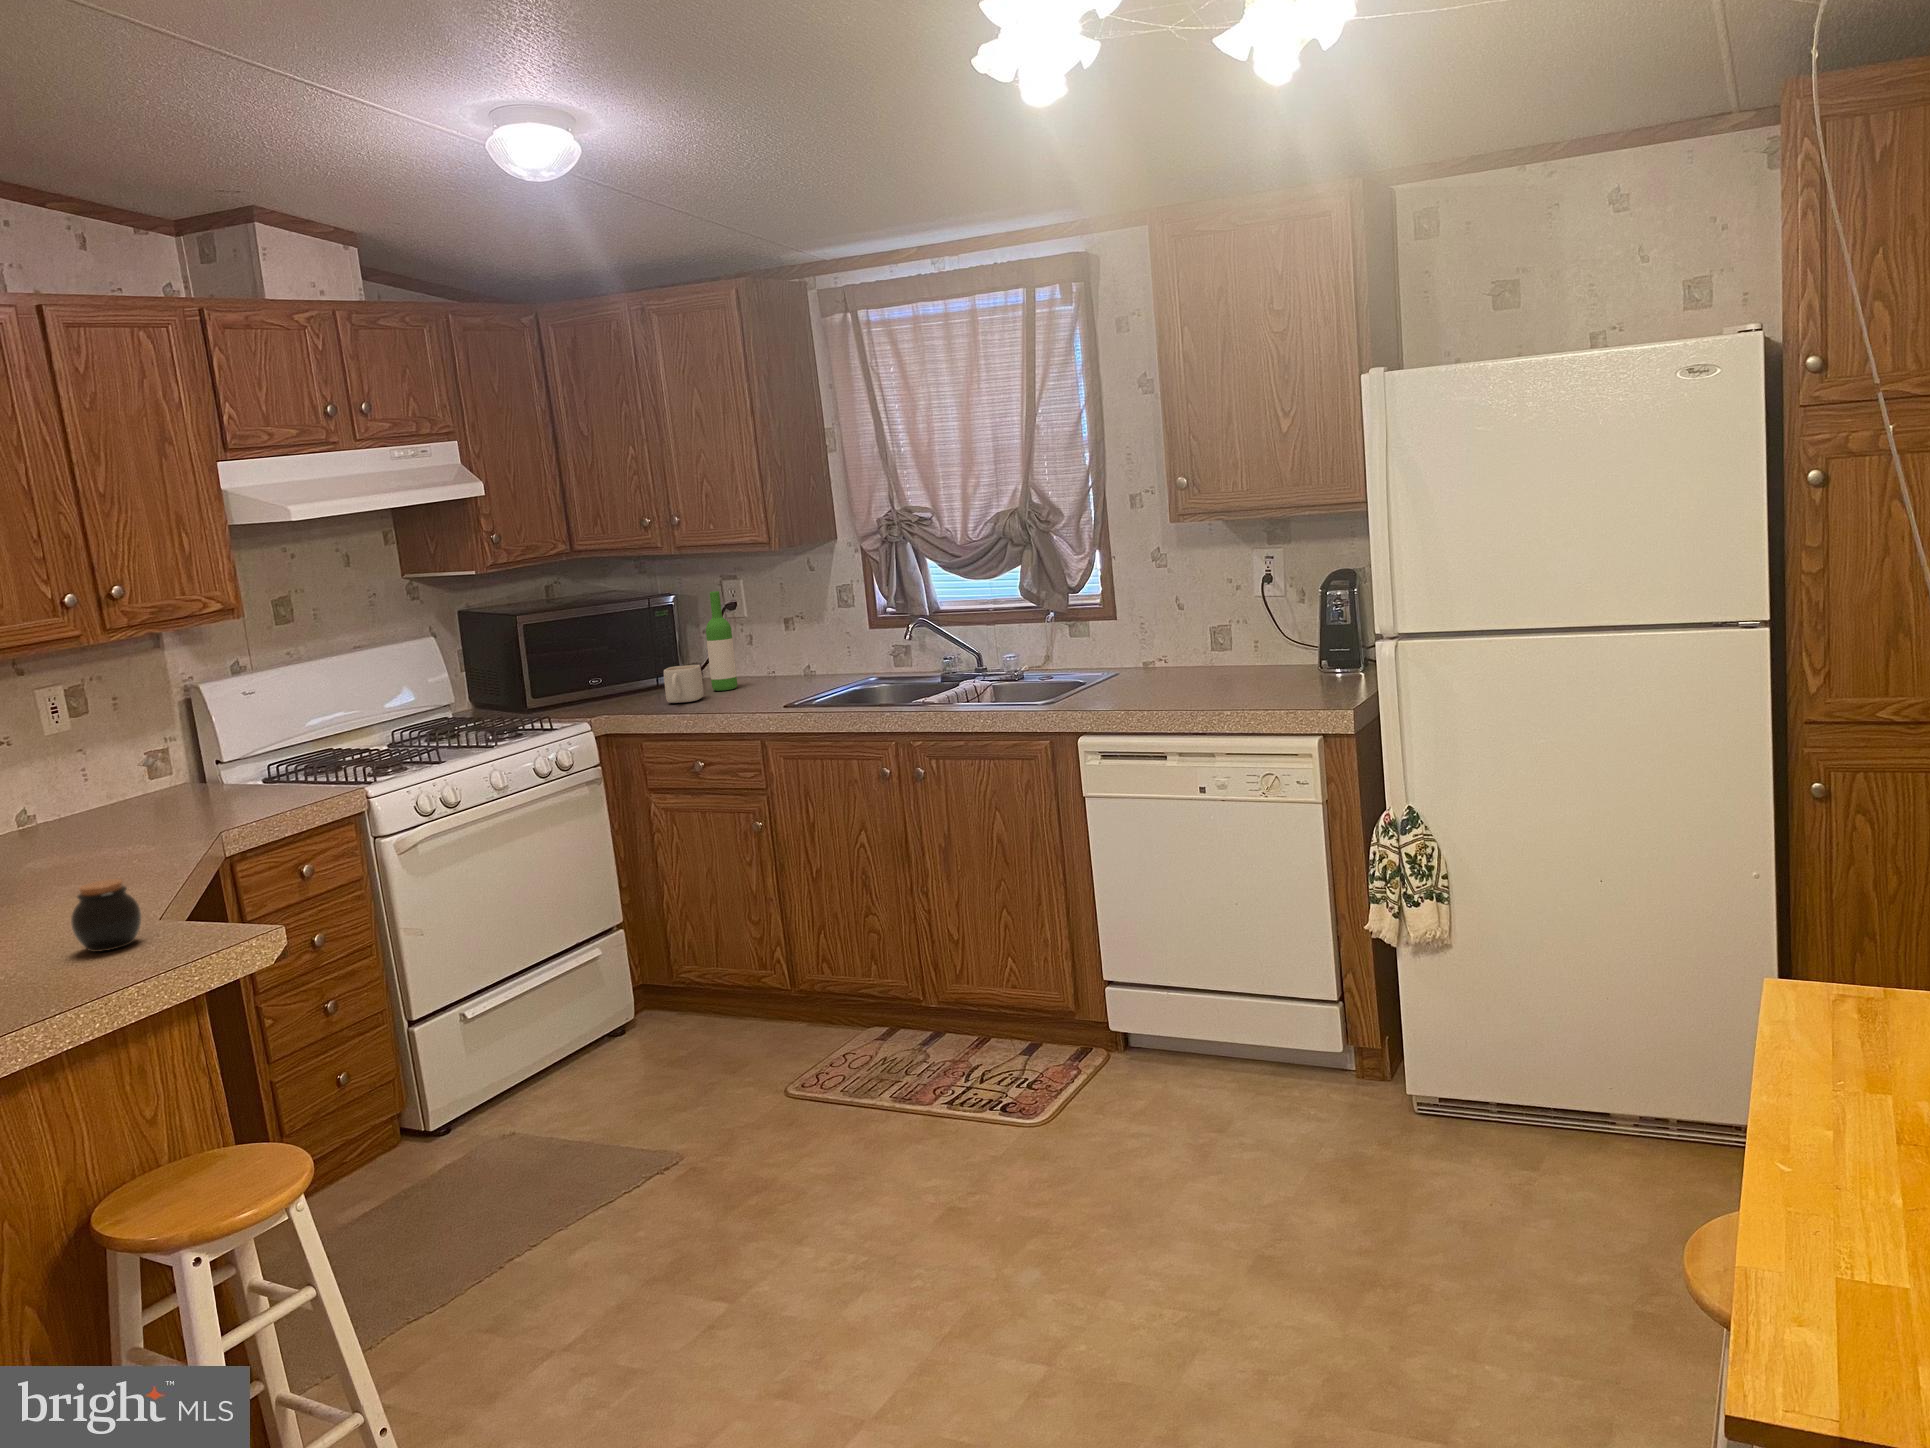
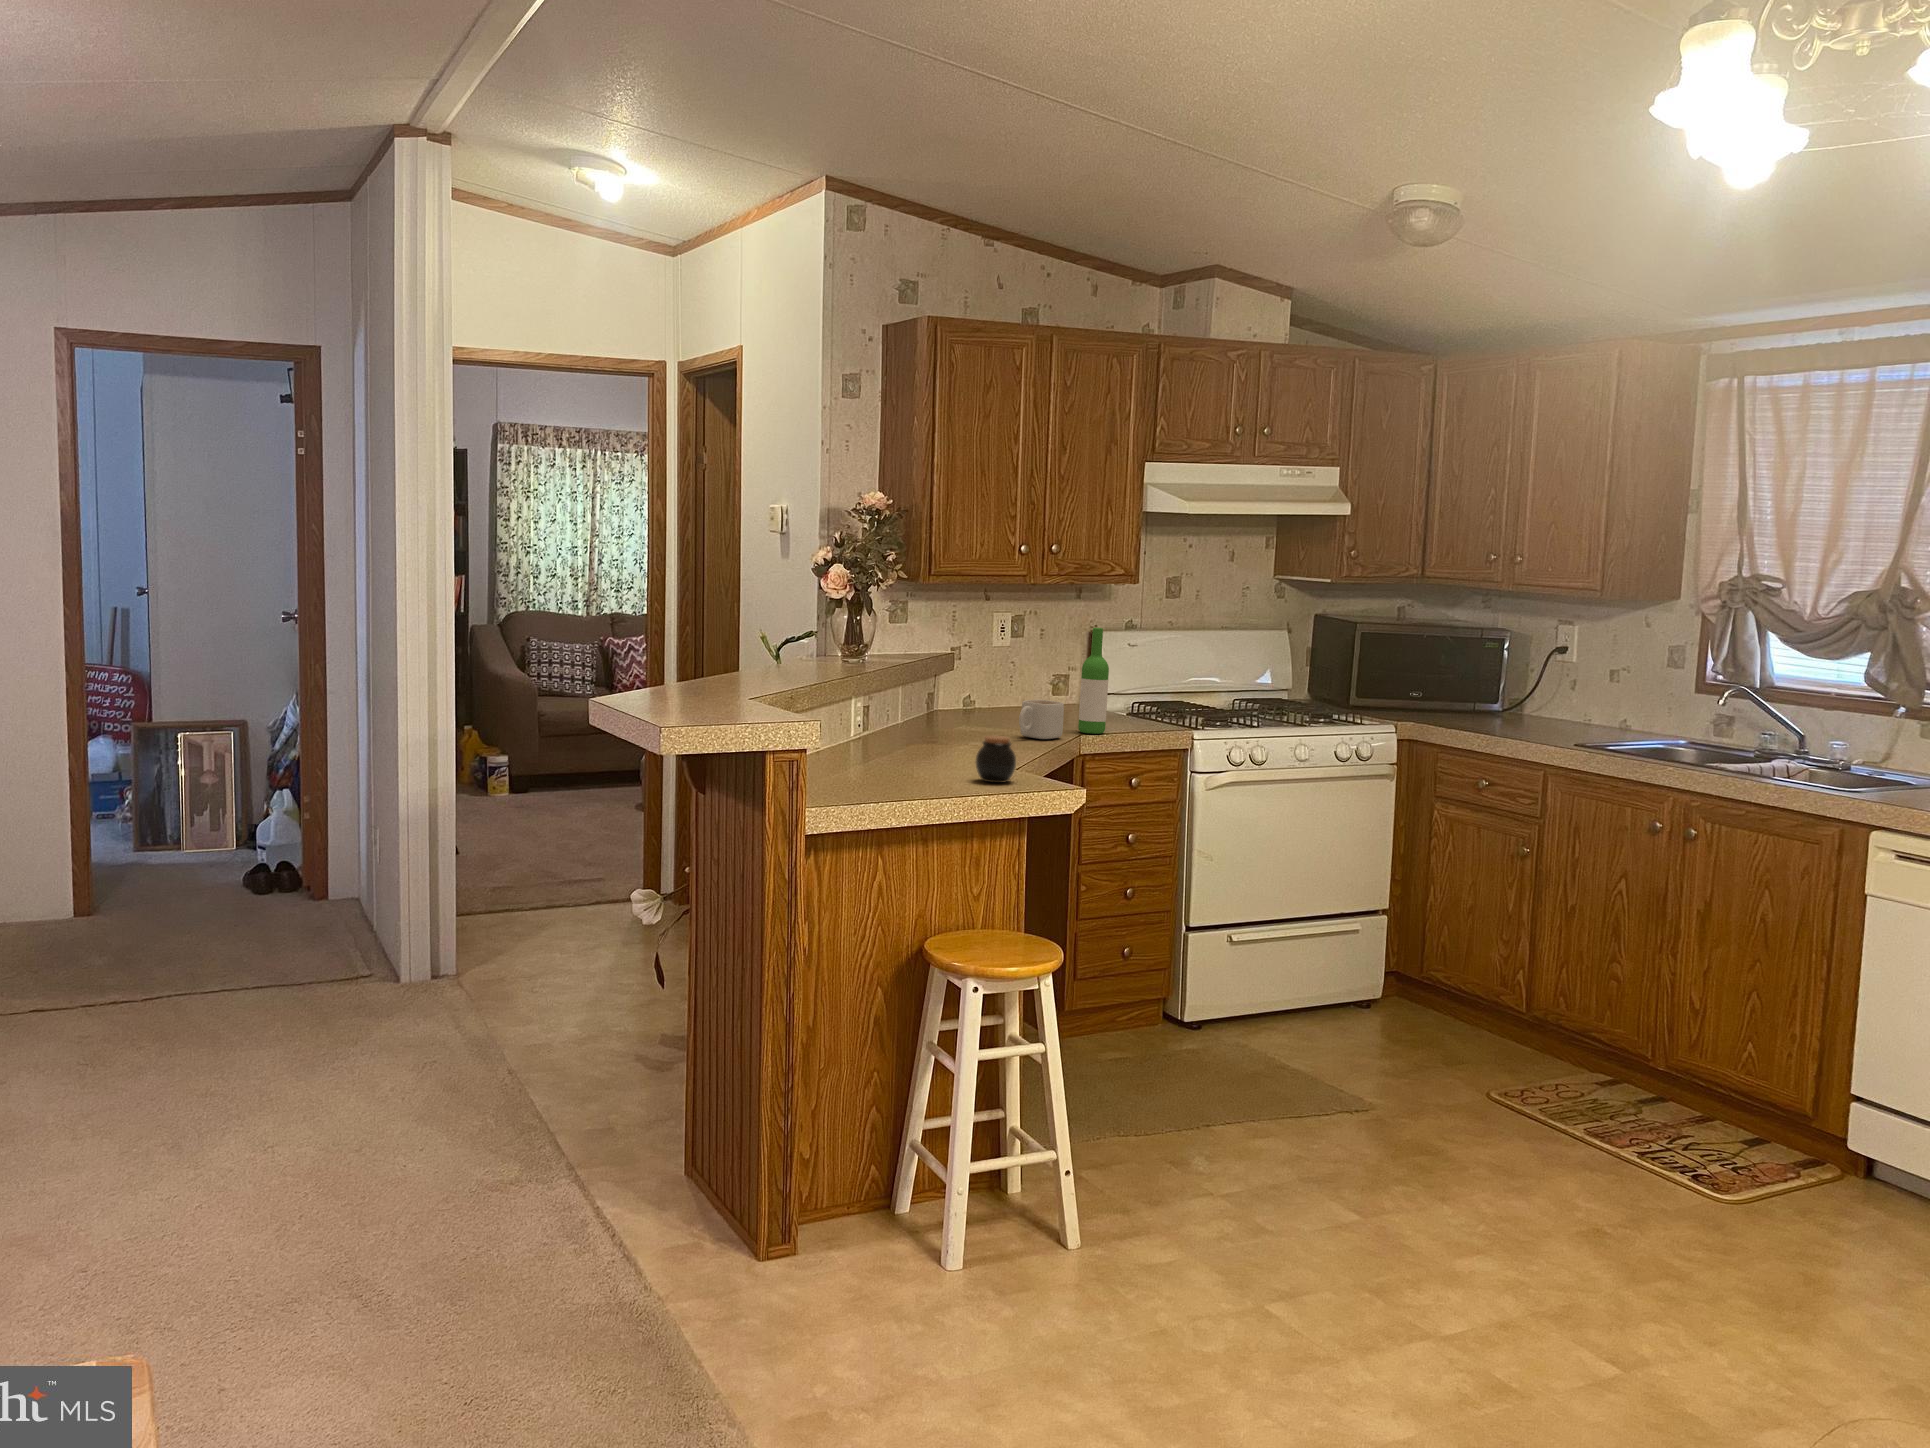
wine bottle: present [706,591,737,691] -> present [1078,628,1109,734]
mug: present [664,665,704,703] -> present [1019,700,1064,739]

